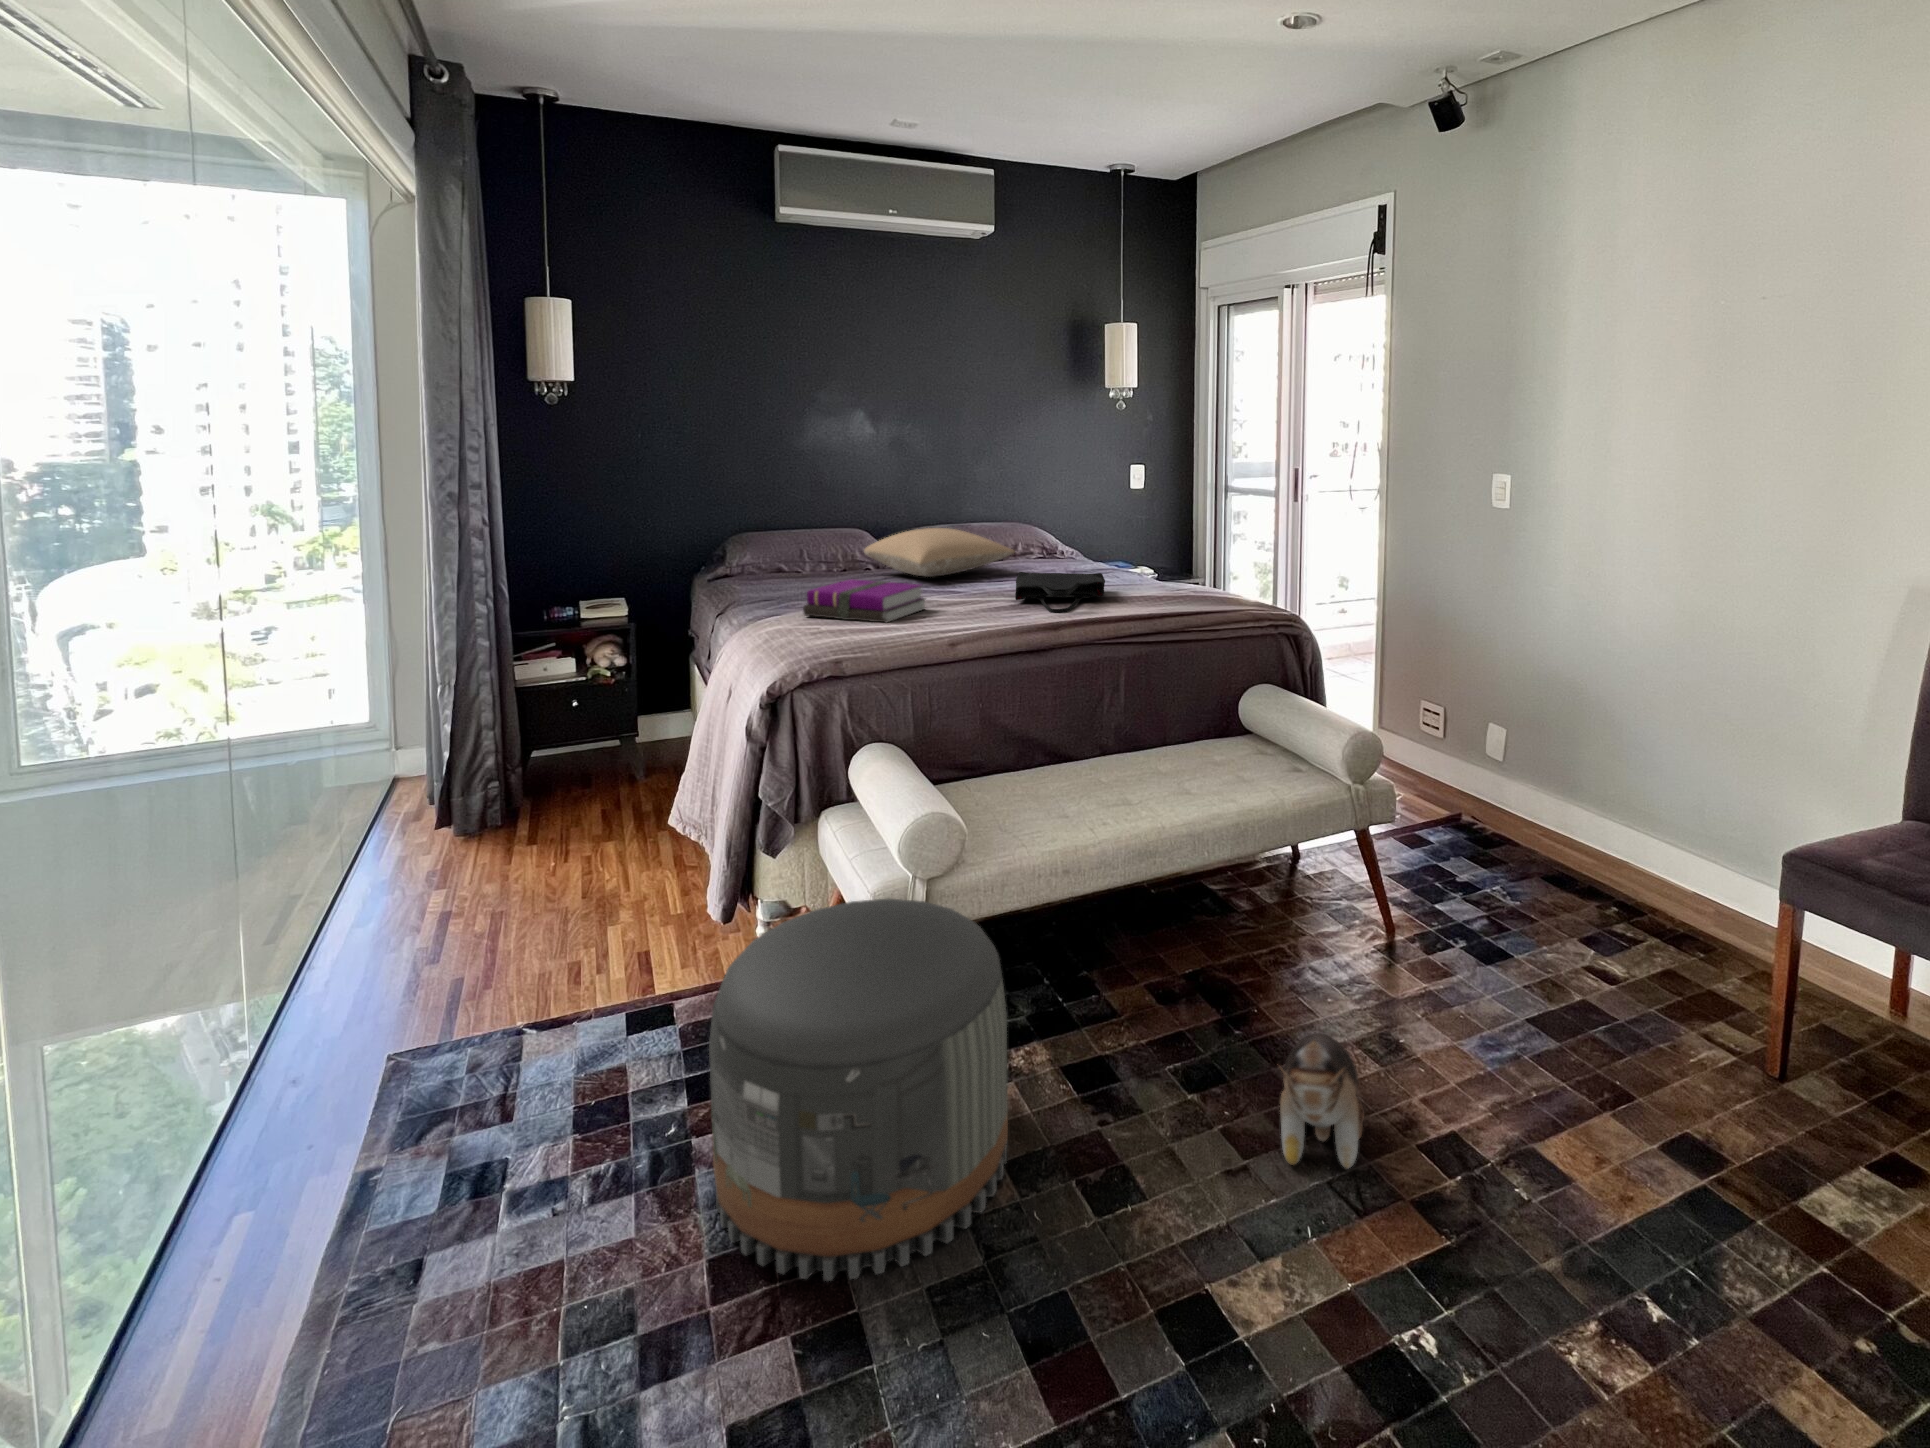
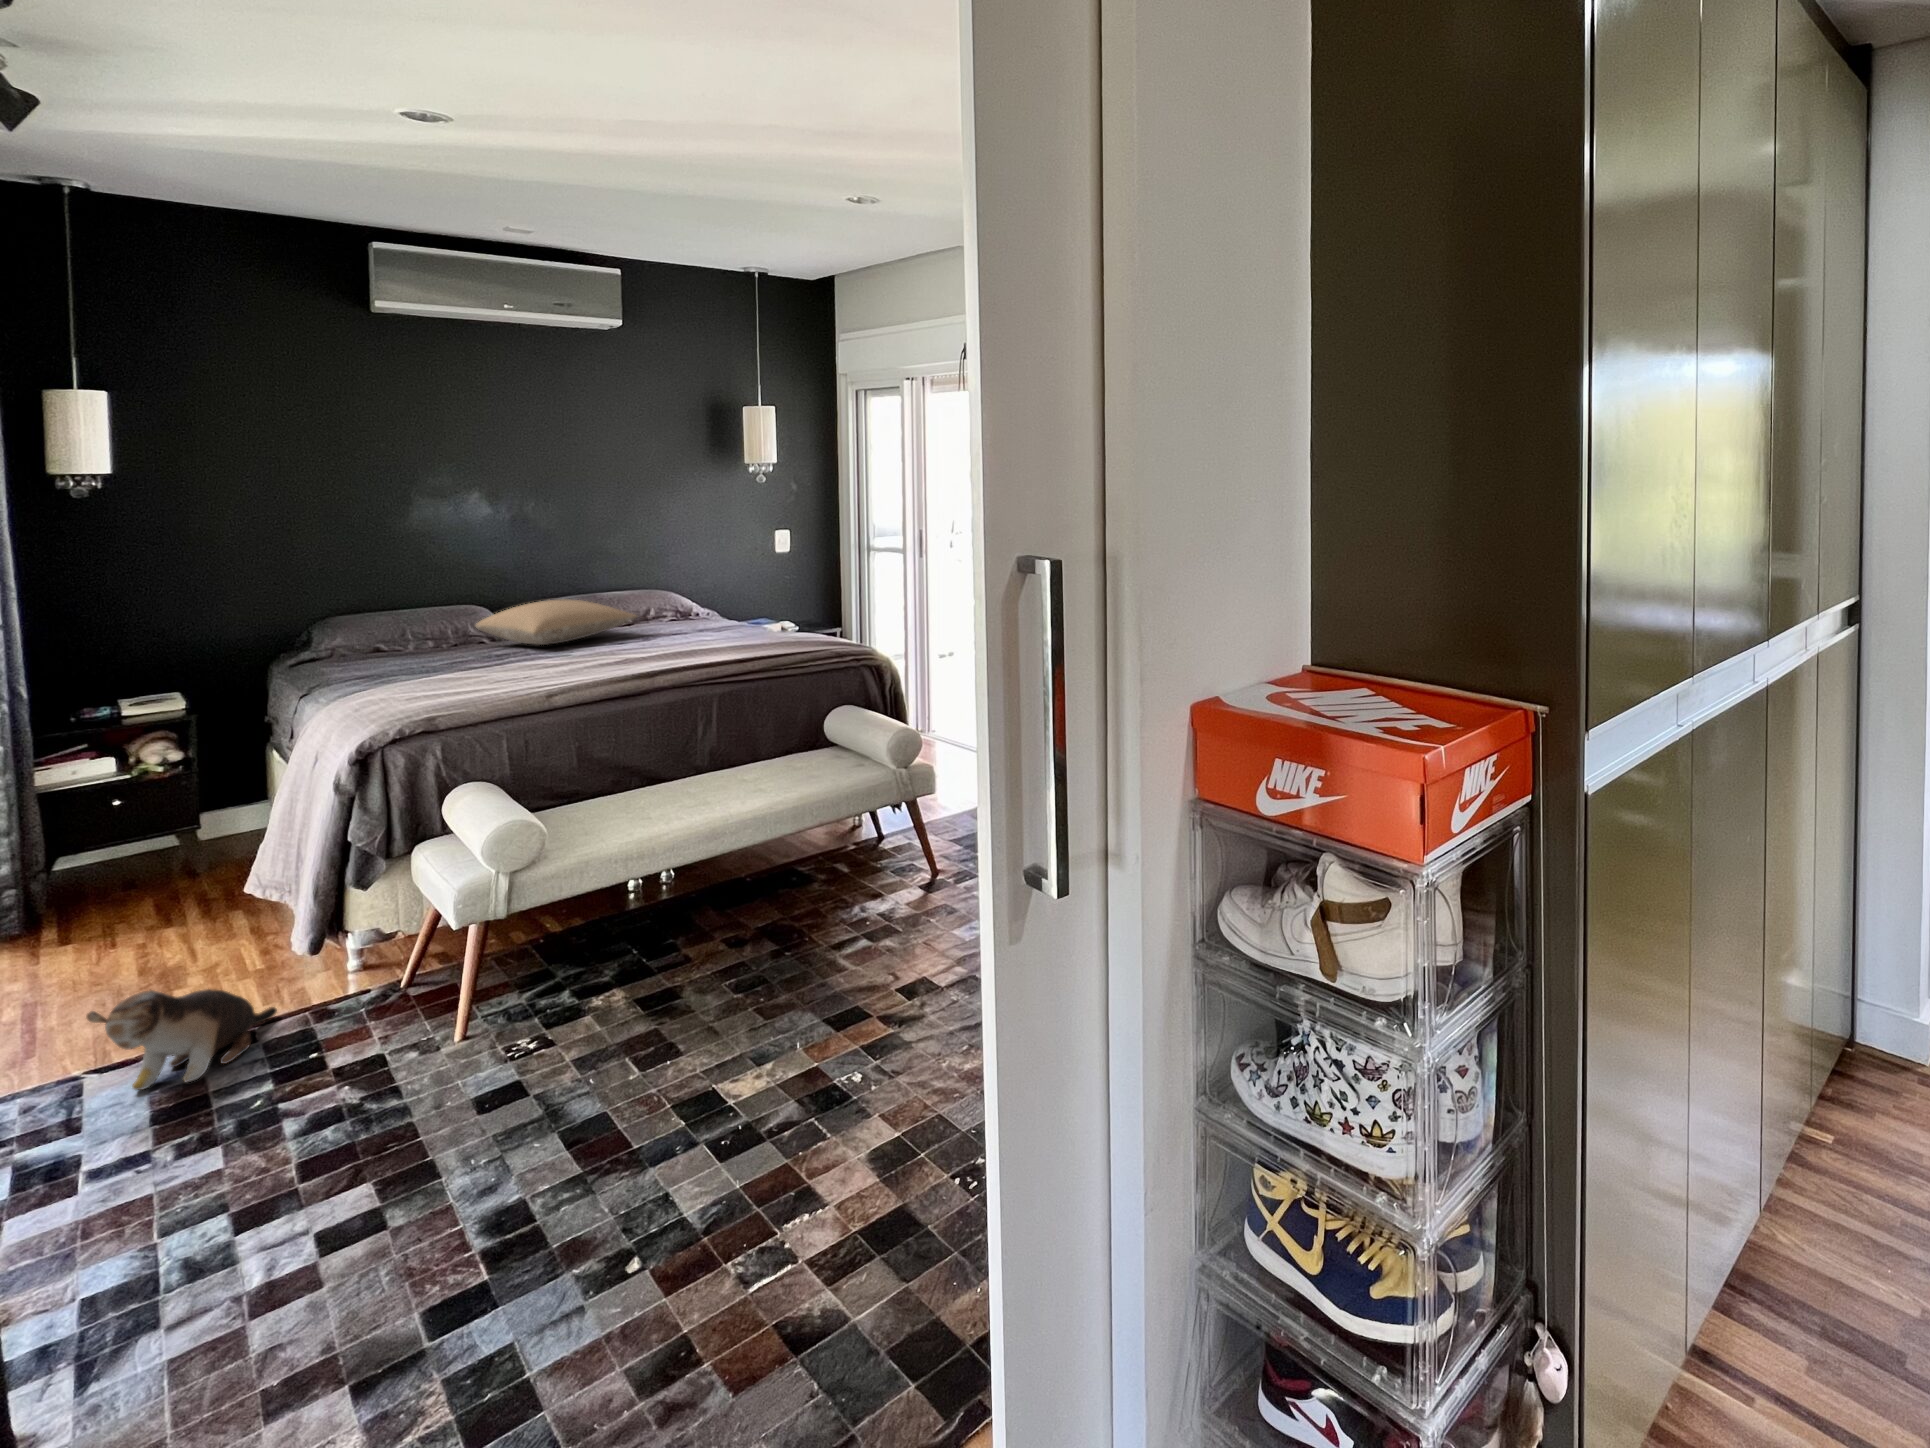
tote bag: present [1015,572,1105,613] -> none [625,630,716,666]
notebook: present [803,579,926,623] -> none [399,651,534,688]
pouf: present [709,899,1008,1281] -> none [296,889,576,1157]
plush toy: present [1277,1034,1365,1169] -> present [86,989,277,1090]

